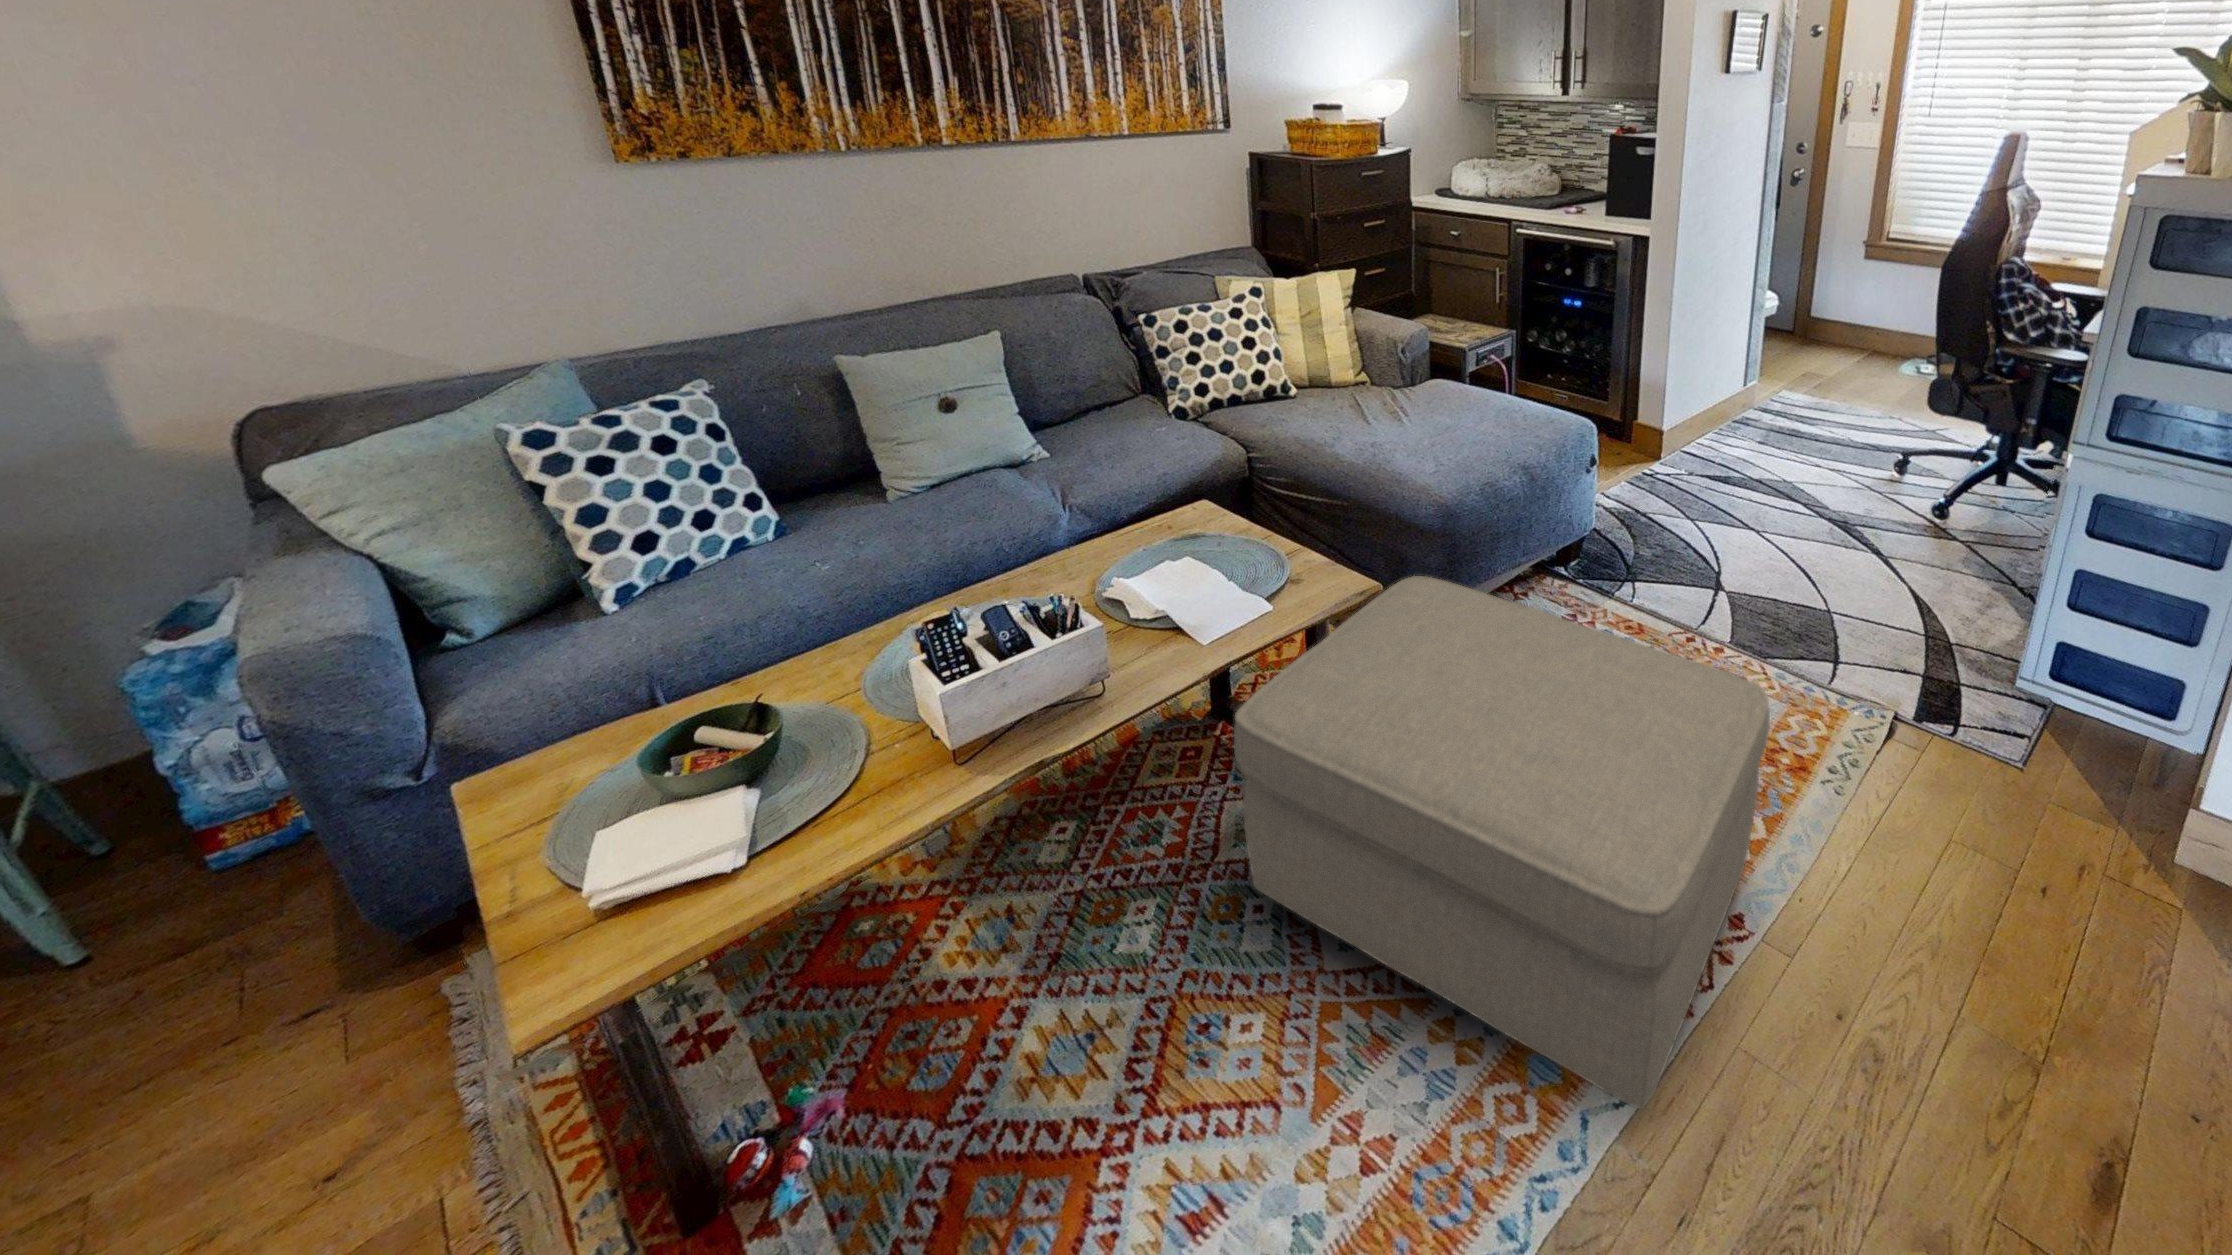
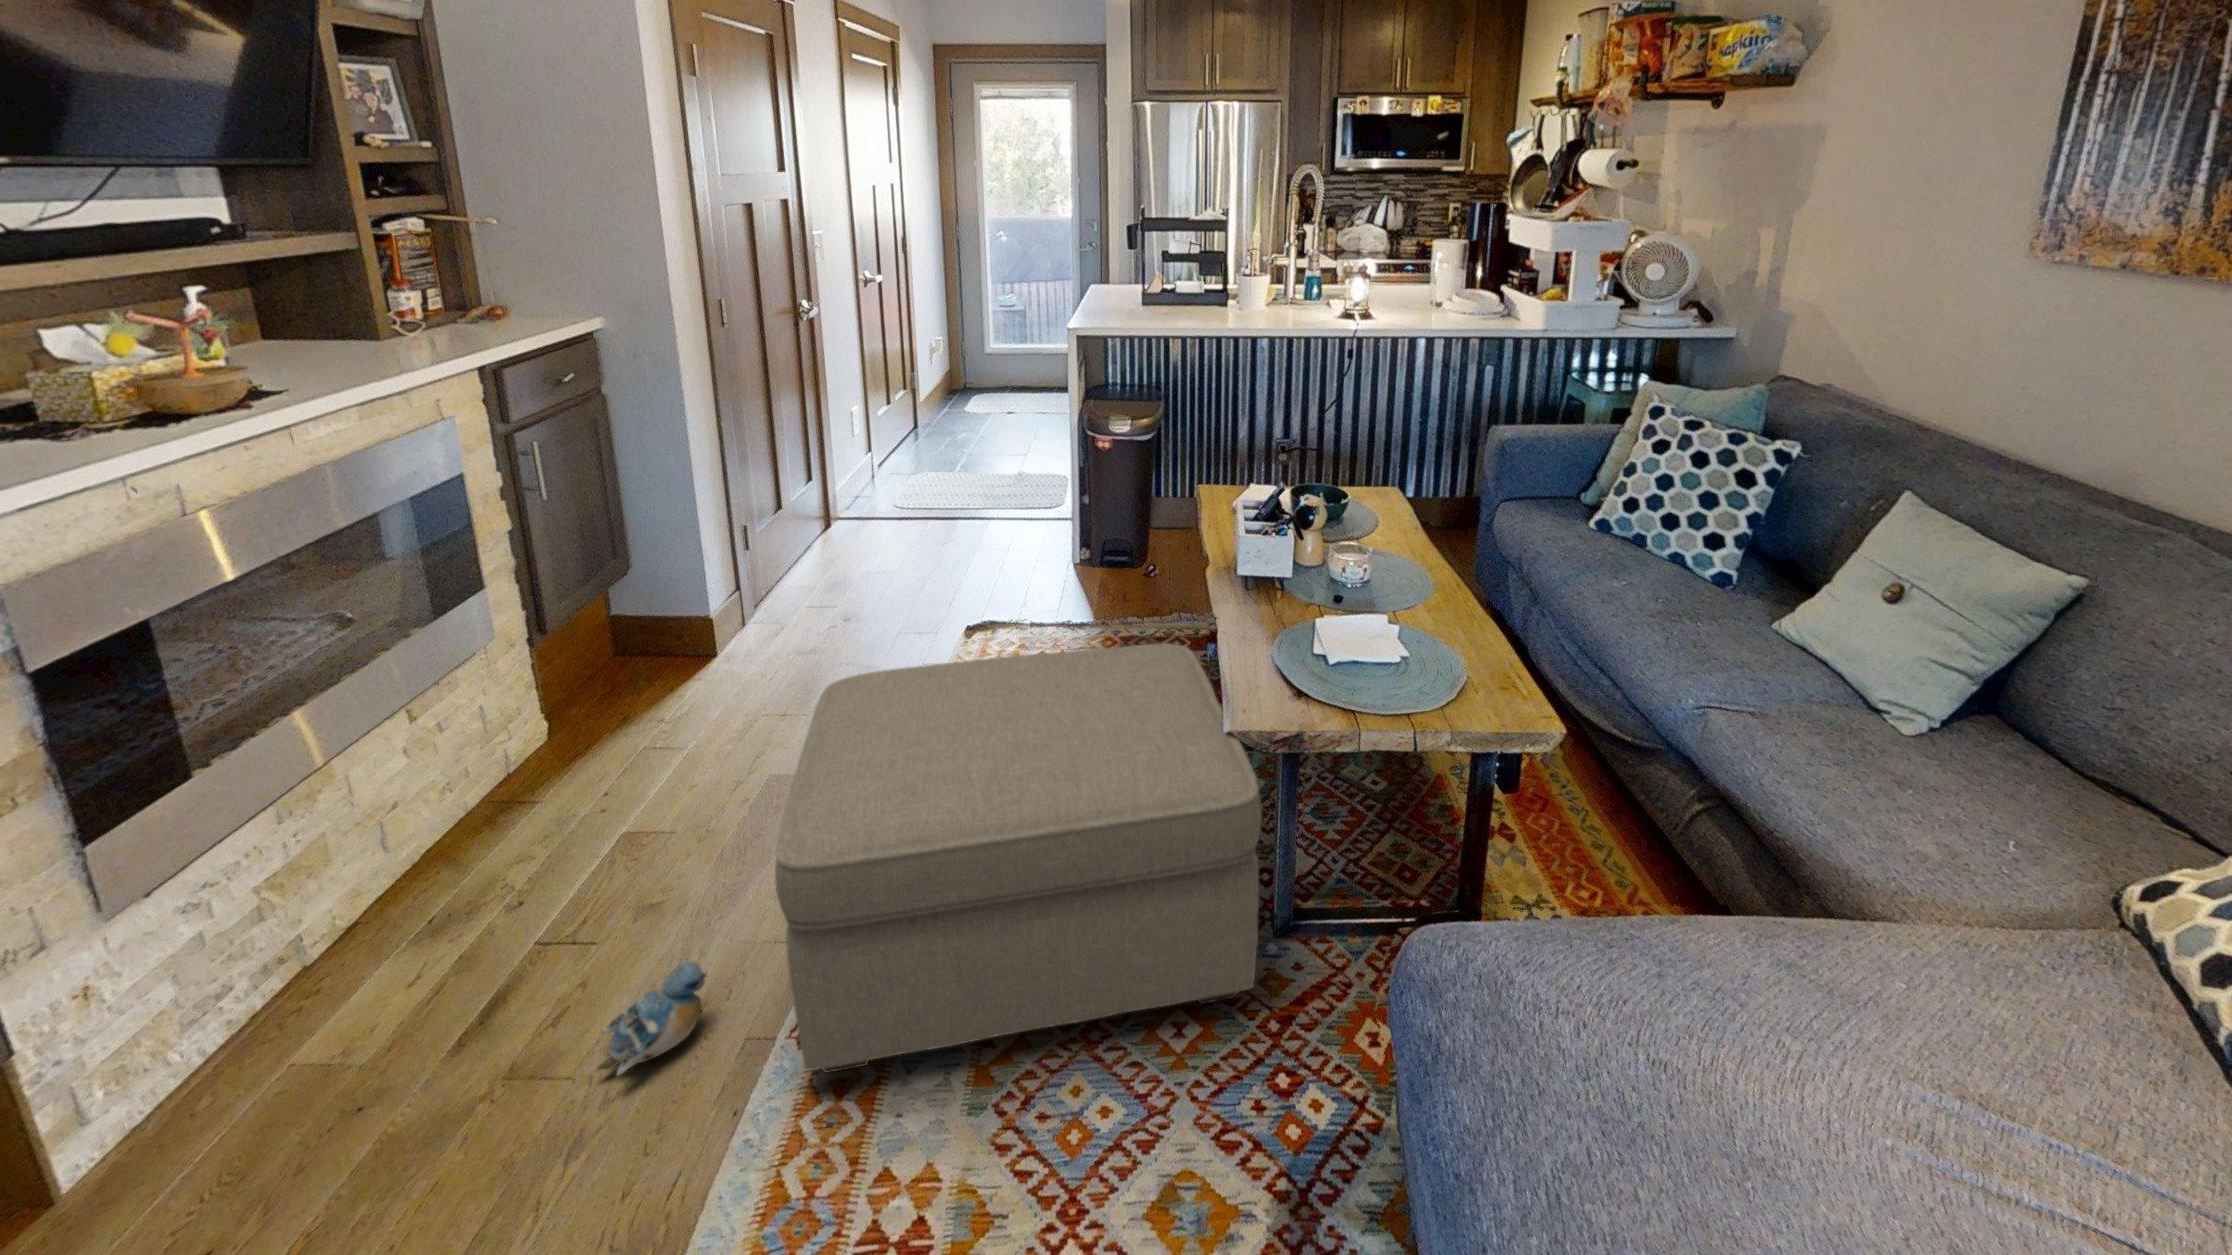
plush toy: none [1830,952,1939,1033] -> present [597,962,707,1076]

